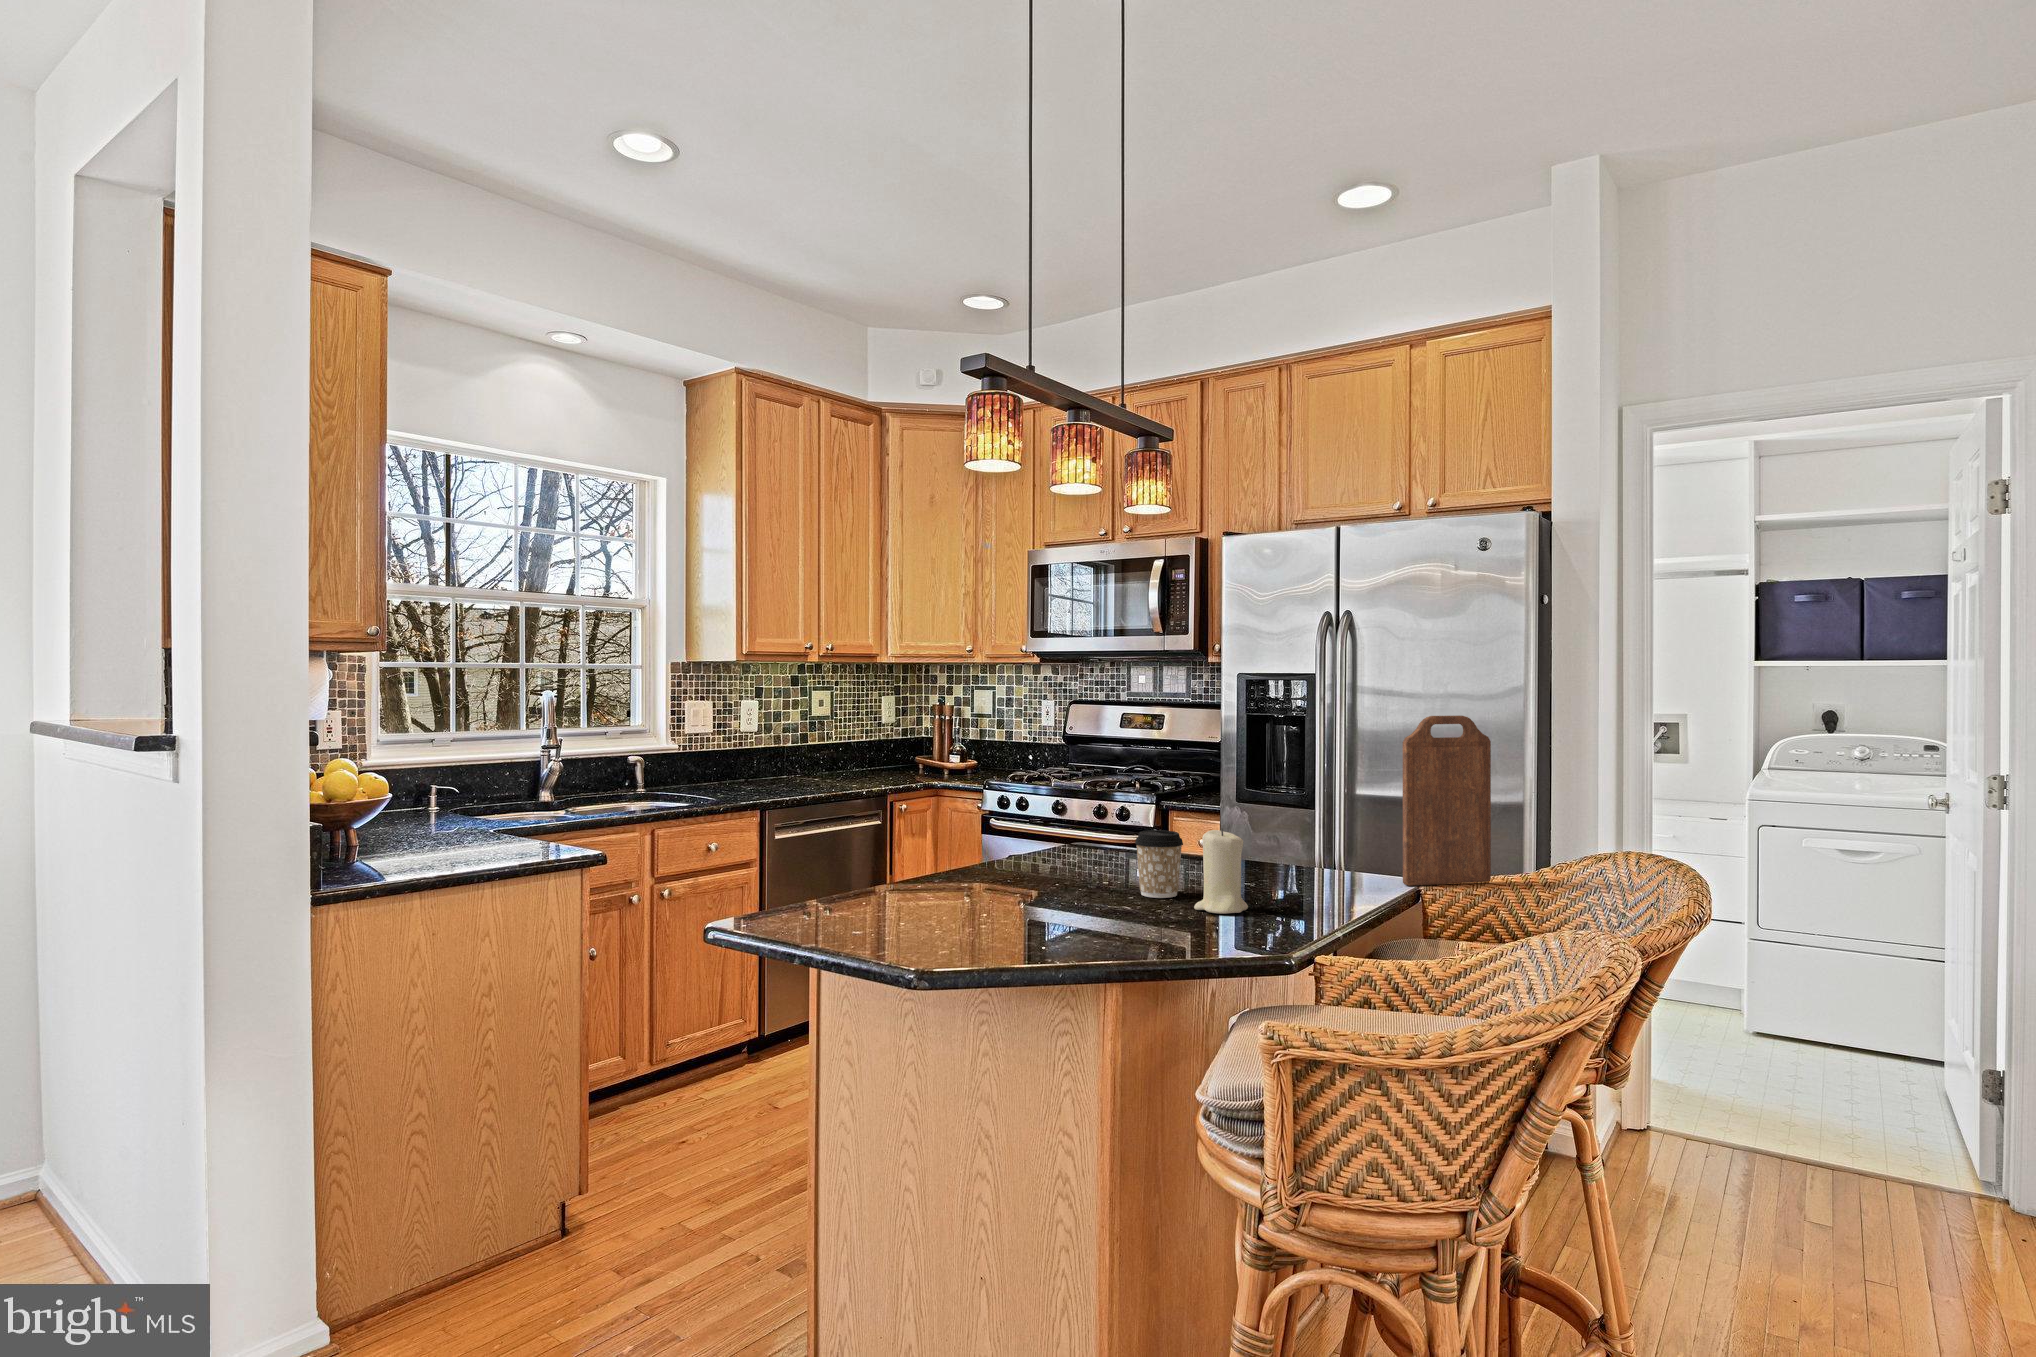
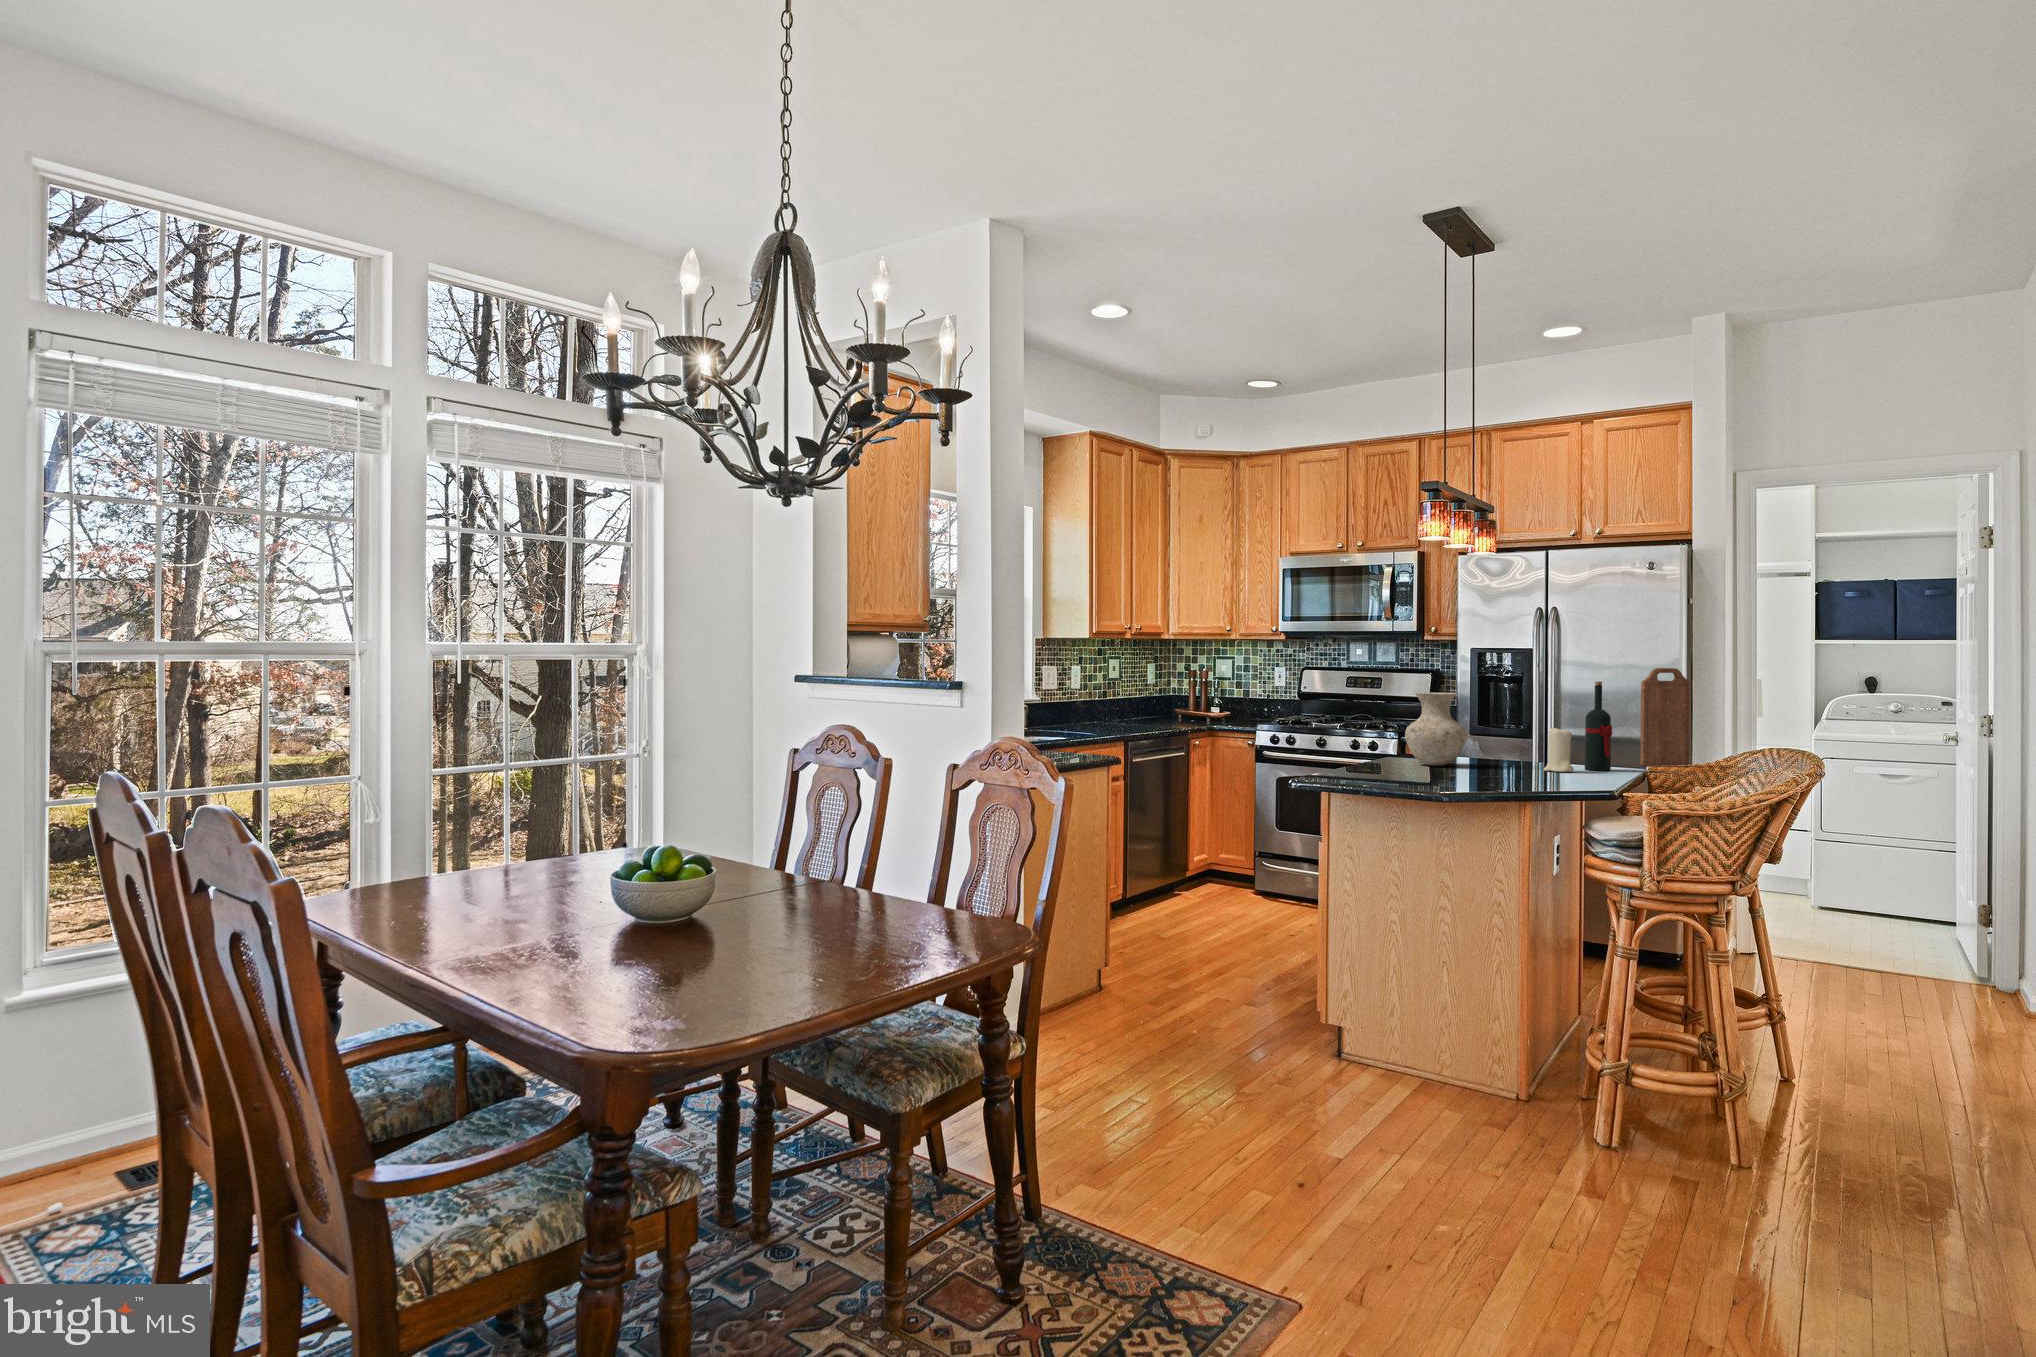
wine bottle: none [1282,744,1324,907] -> present [1585,682,1612,771]
vase: none [974,762,1076,894] -> present [1405,693,1466,766]
coffee cup: present [1135,830,1183,898] -> none [1498,731,1527,768]

